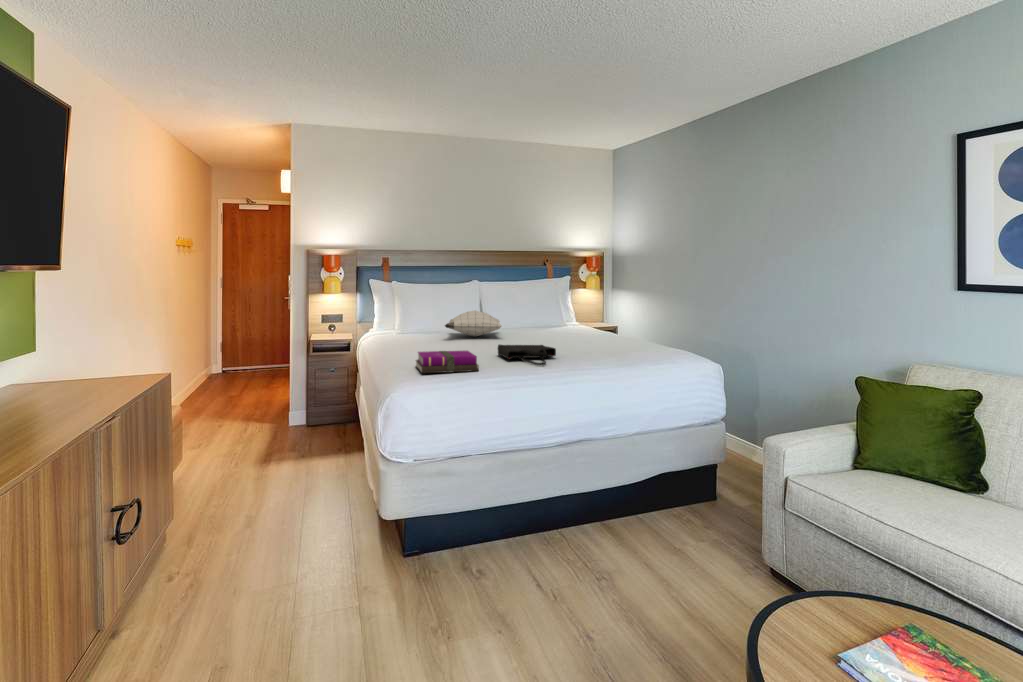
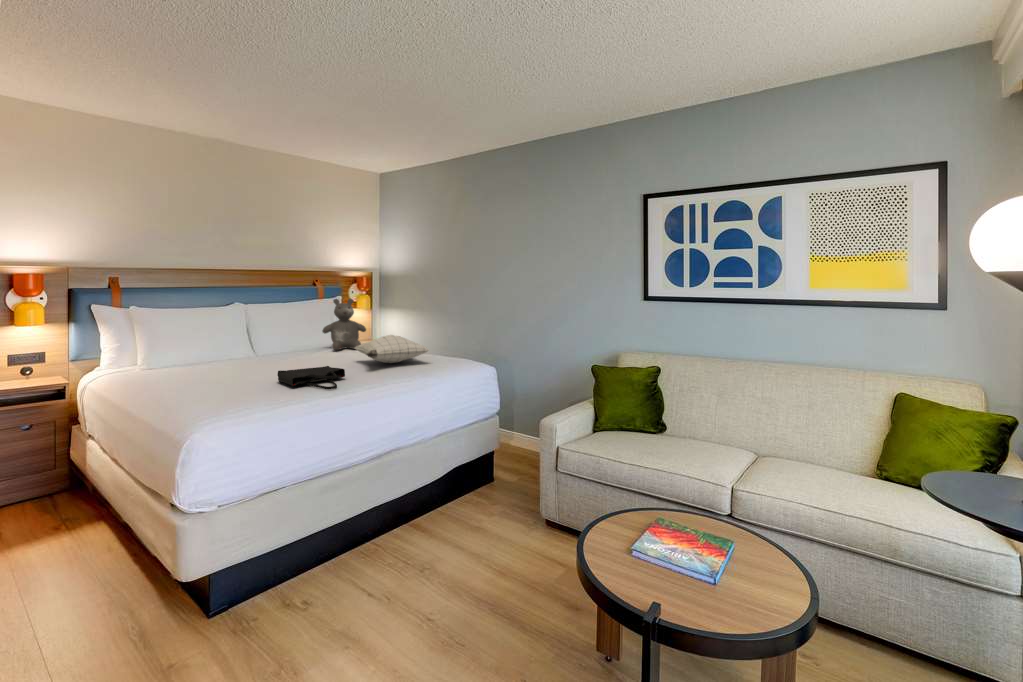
teddy bear: none [545,278,589,333] -> present [322,299,366,350]
pillow: present [445,310,501,337] -> present [355,335,428,363]
notebook: present [416,351,479,373] -> none [168,382,259,419]

